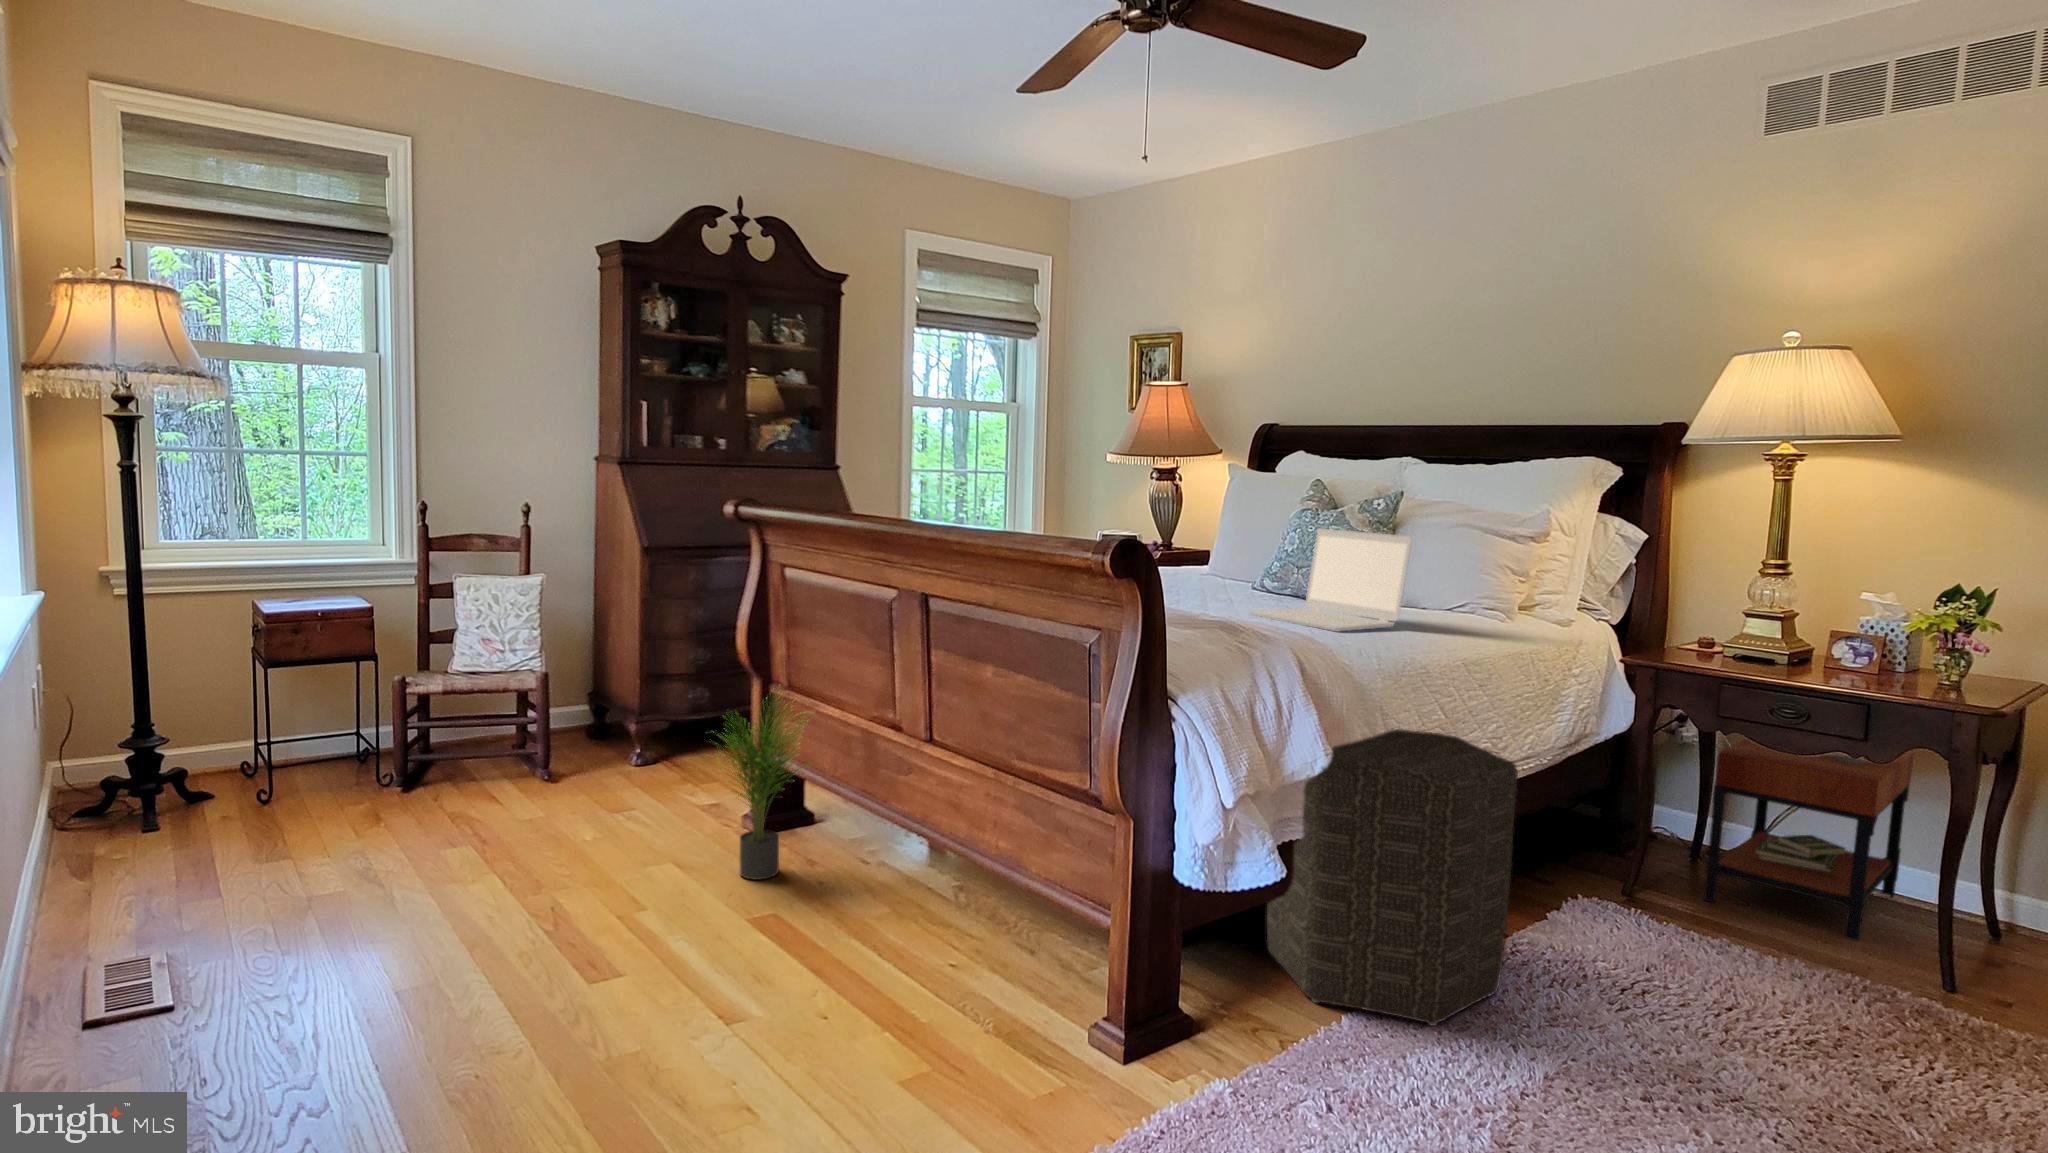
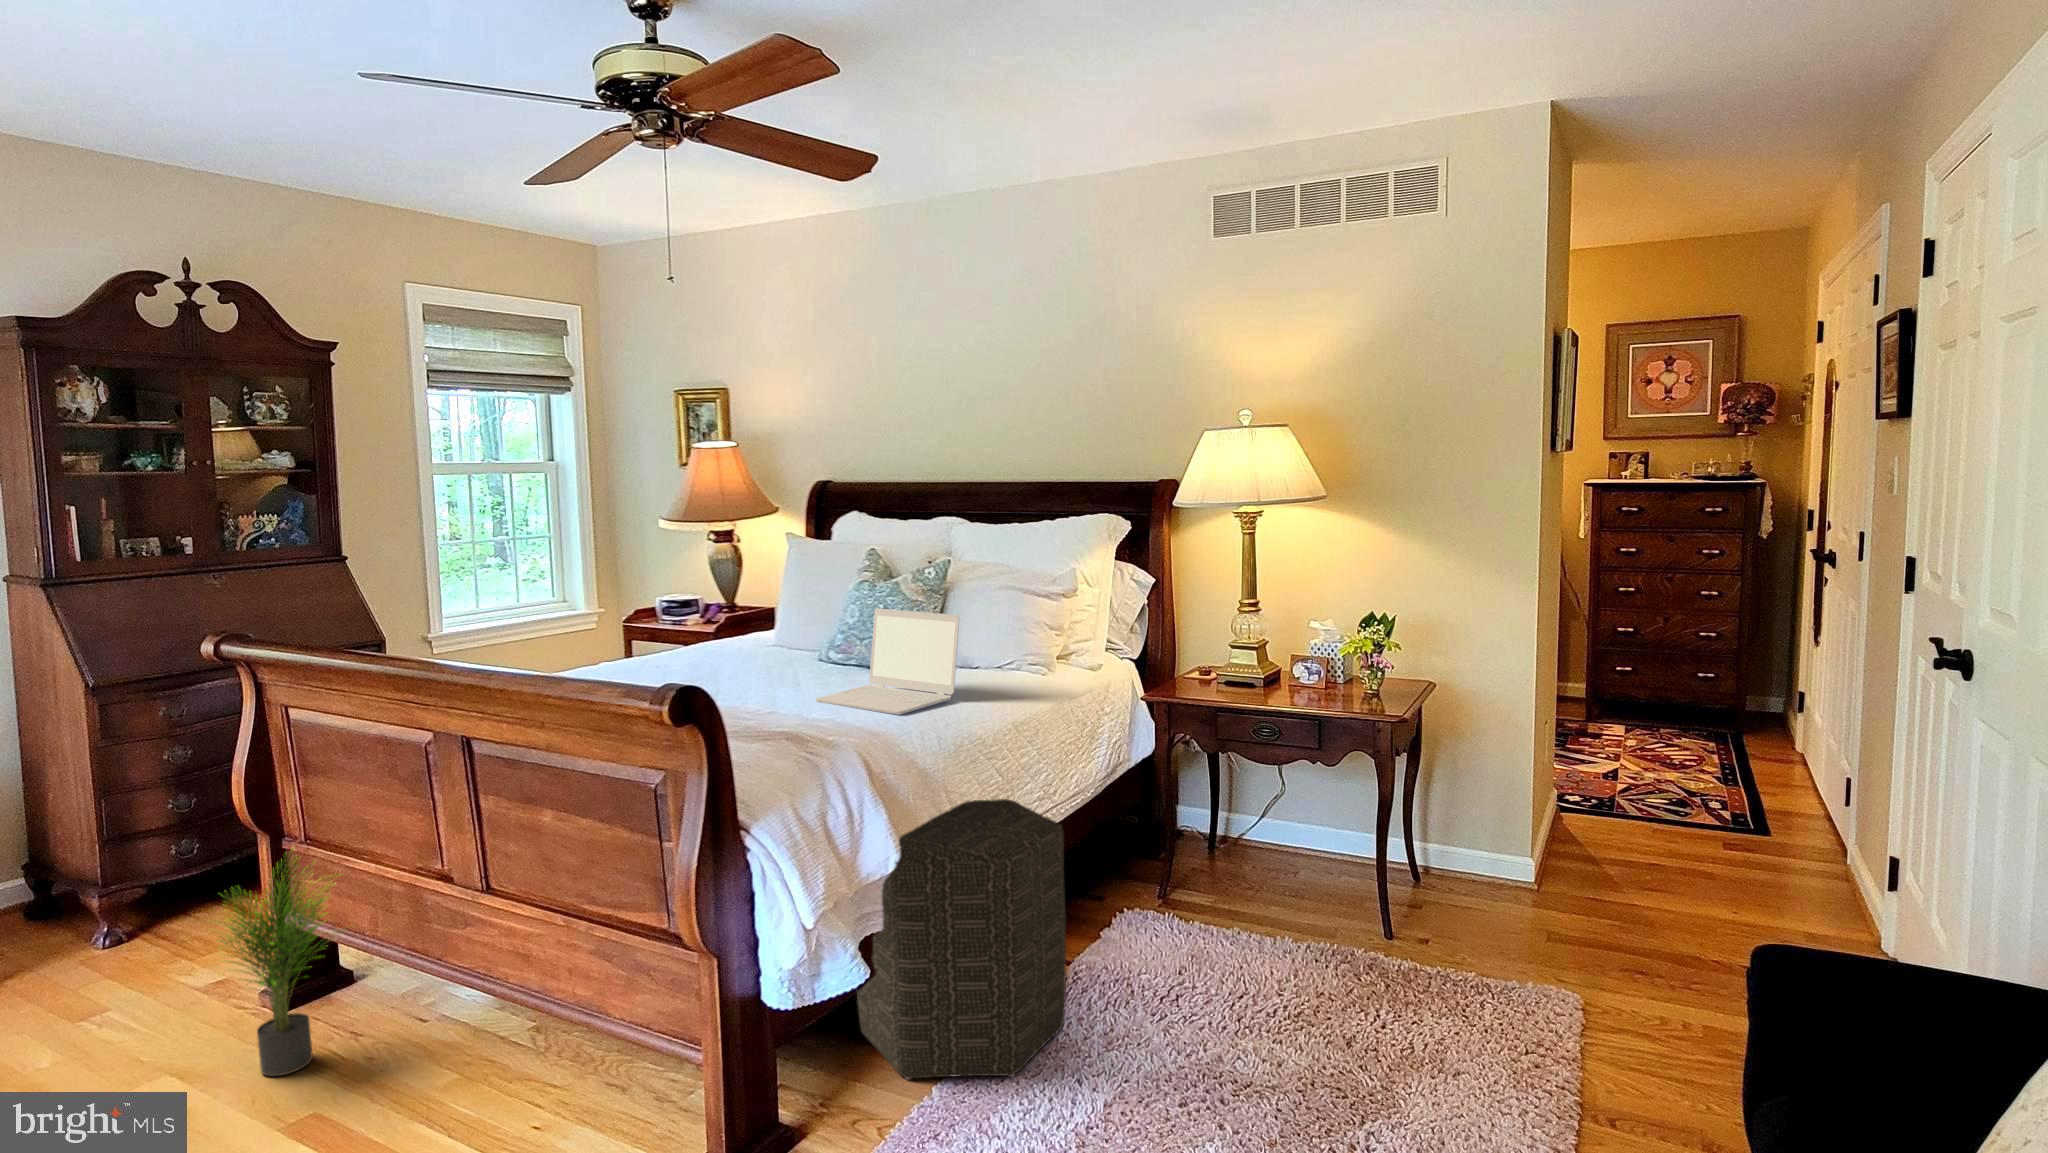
side table: present [1704,739,1913,941] -> none [1219,708,1355,906]

